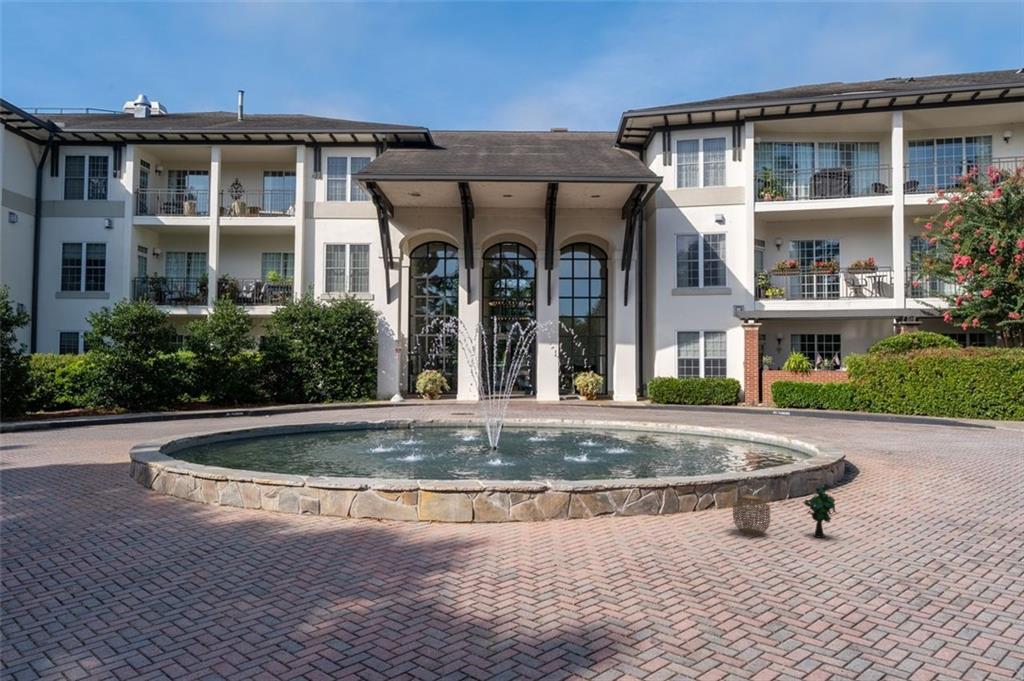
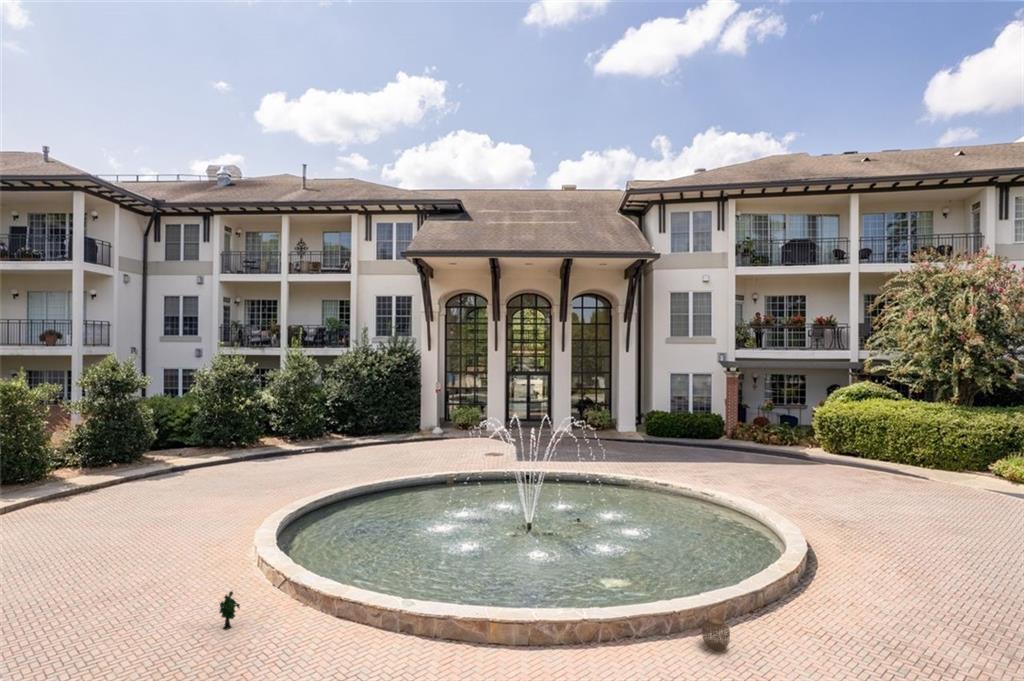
decorative plant: present [804,484,836,538] -> present [219,591,240,629]

